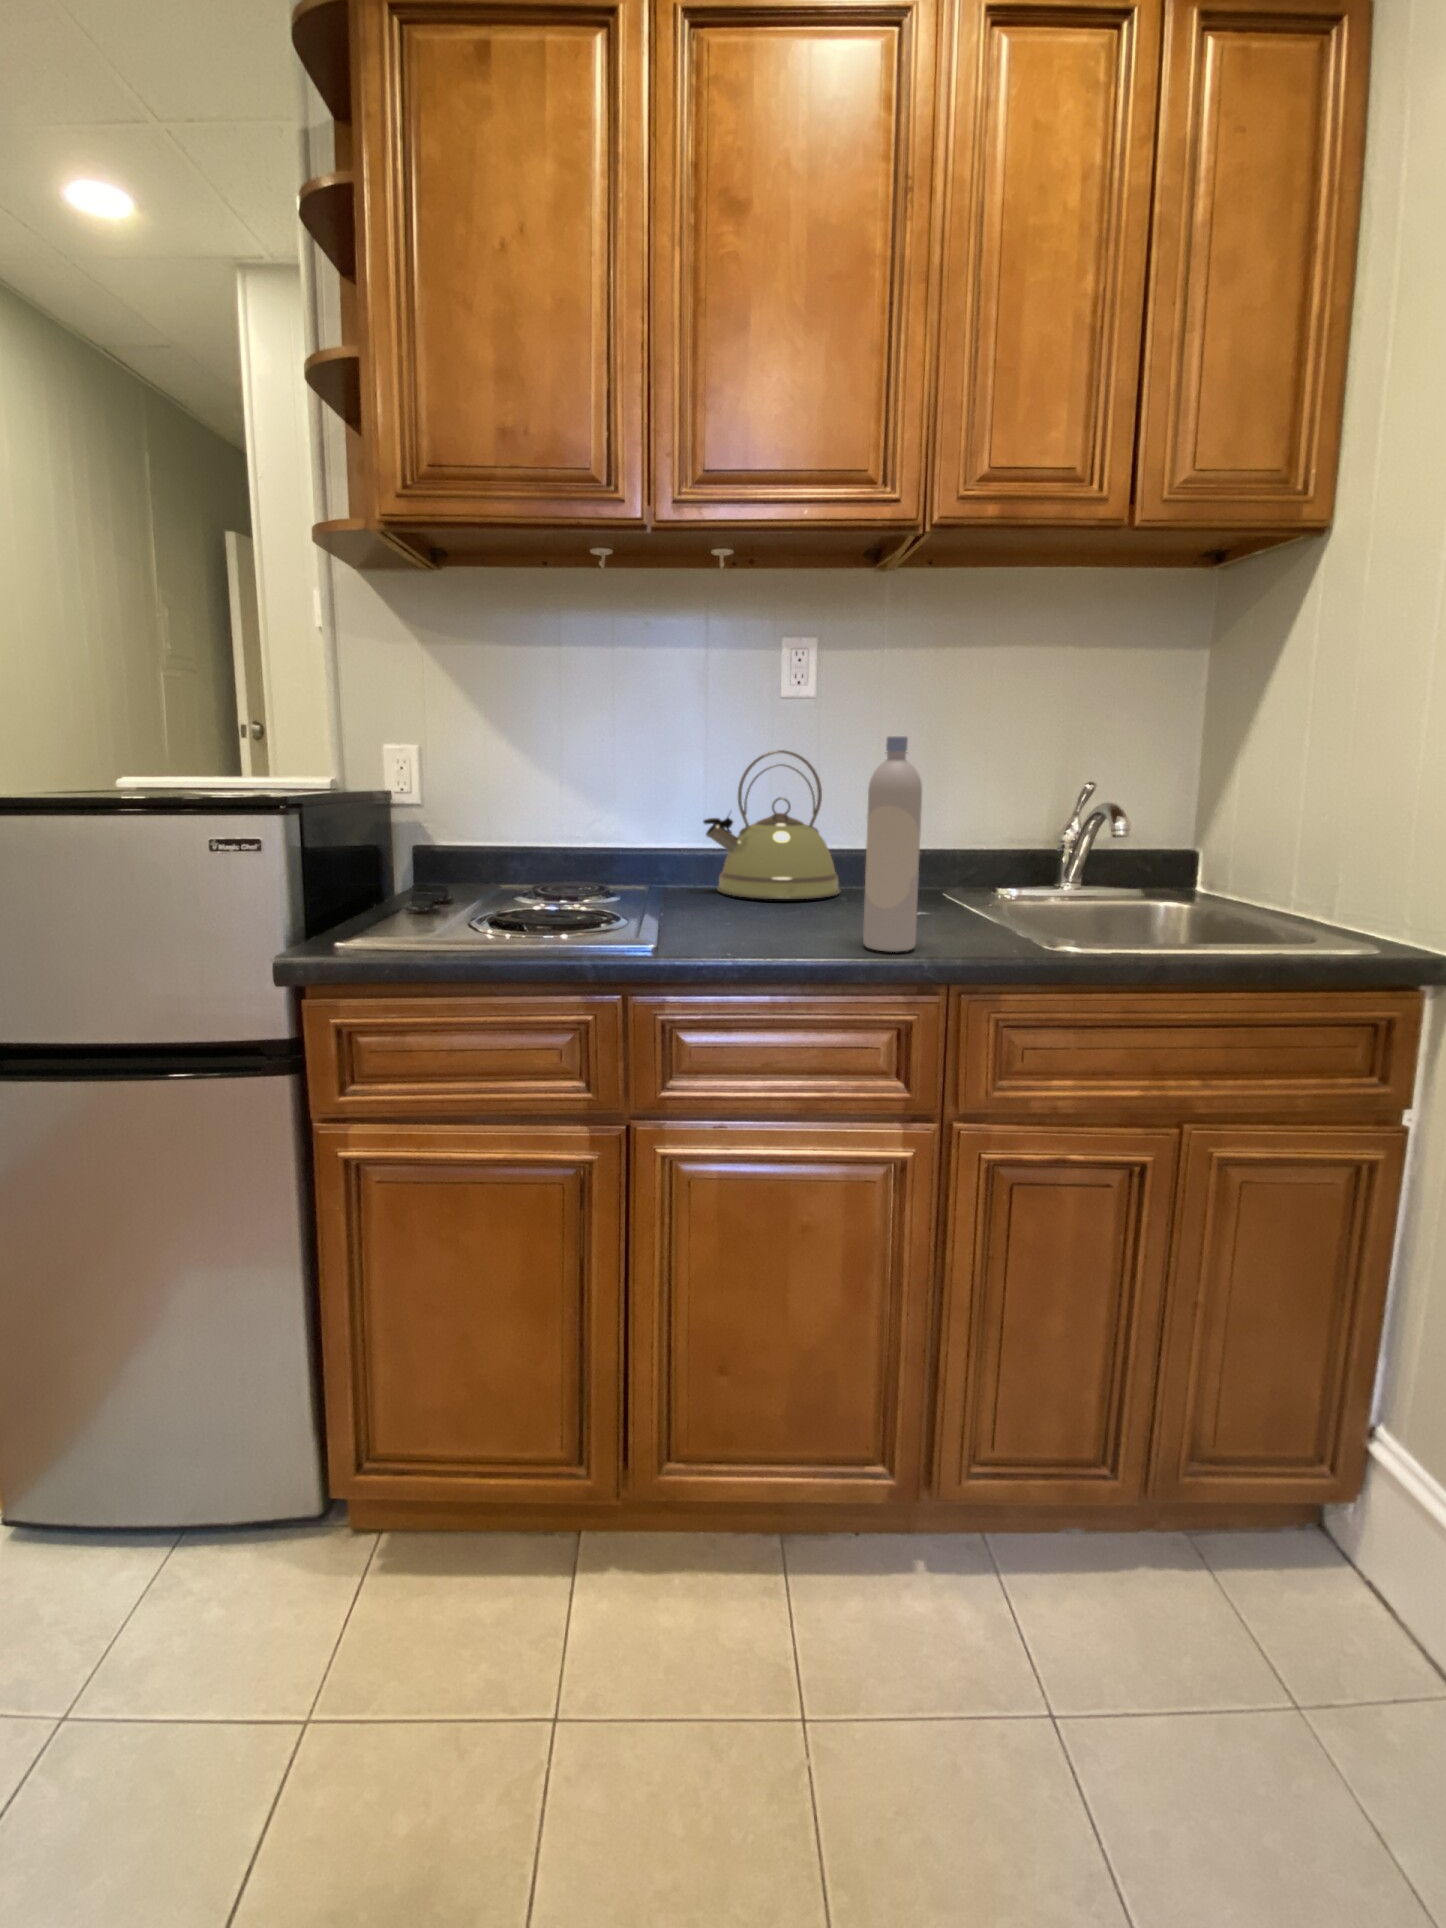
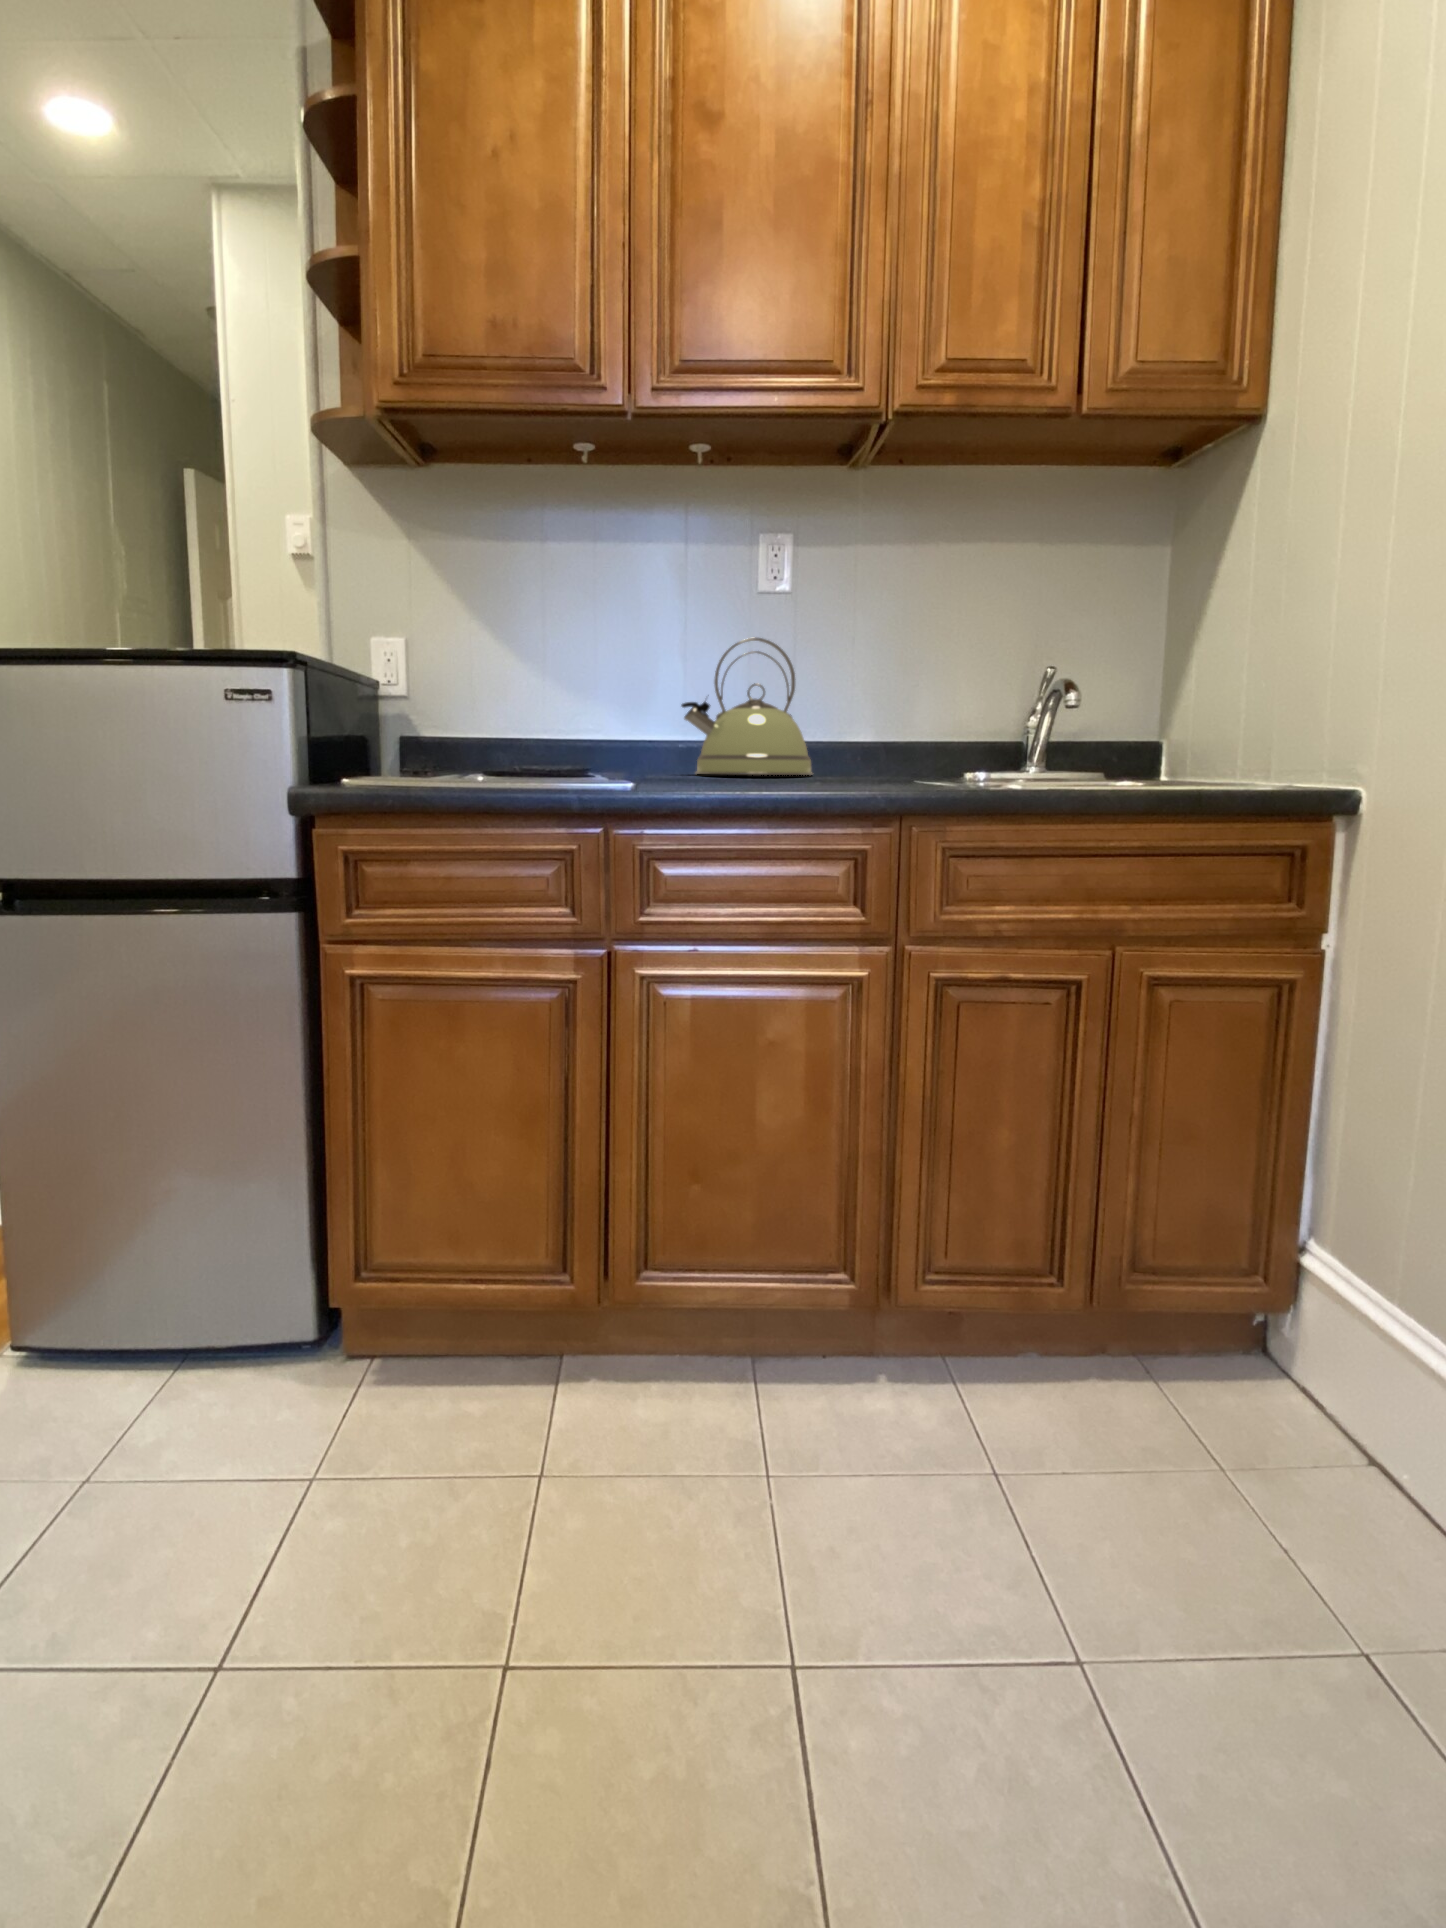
bottle: present [863,736,922,952] -> none [826,590,878,790]

